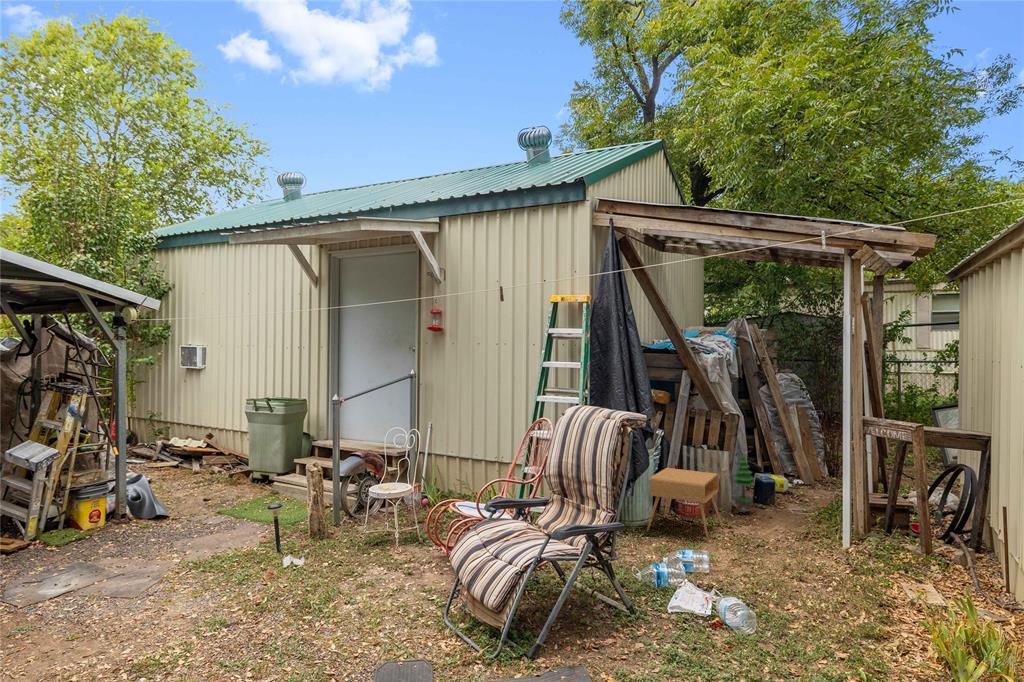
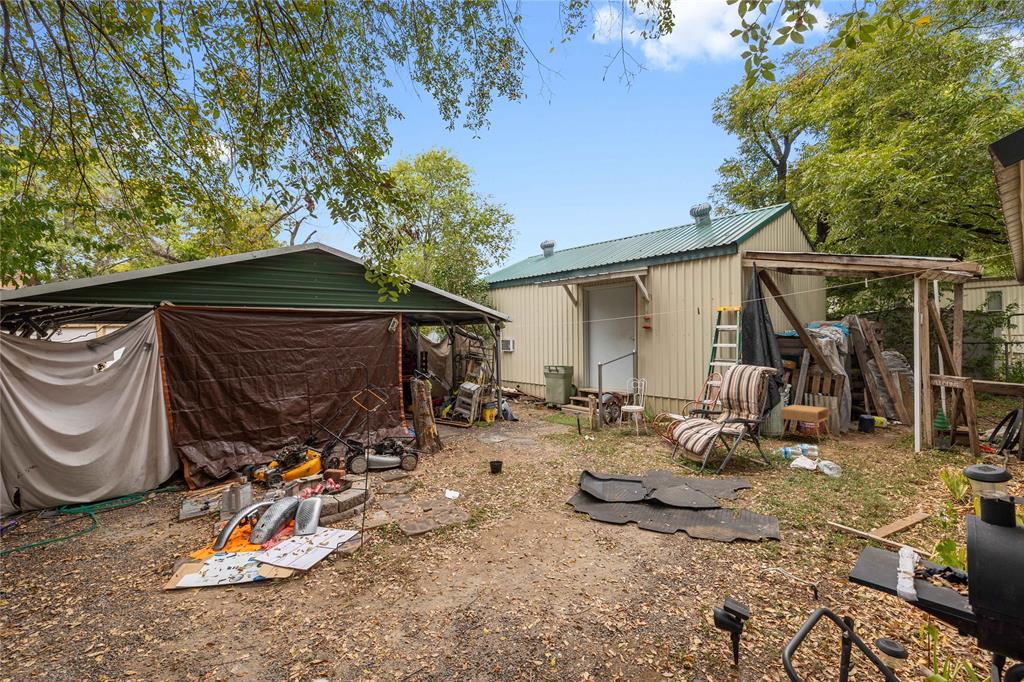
potted tree: present [733,453,754,512] -> present [932,407,951,449]

